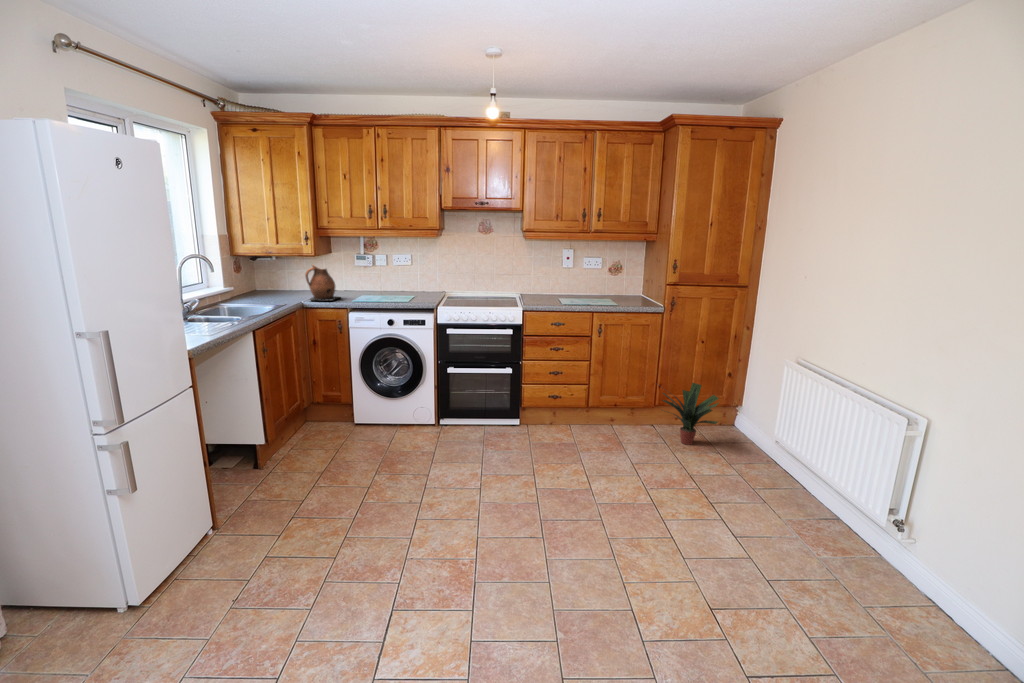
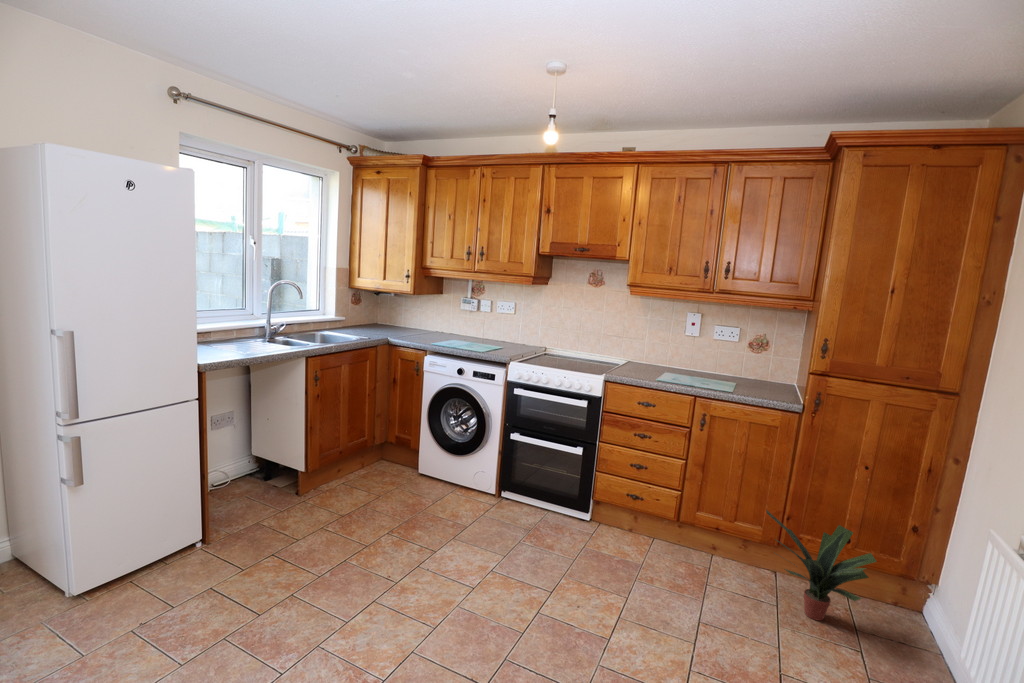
ceramic pitcher: present [305,265,339,301] -> none [398,303,432,341]

